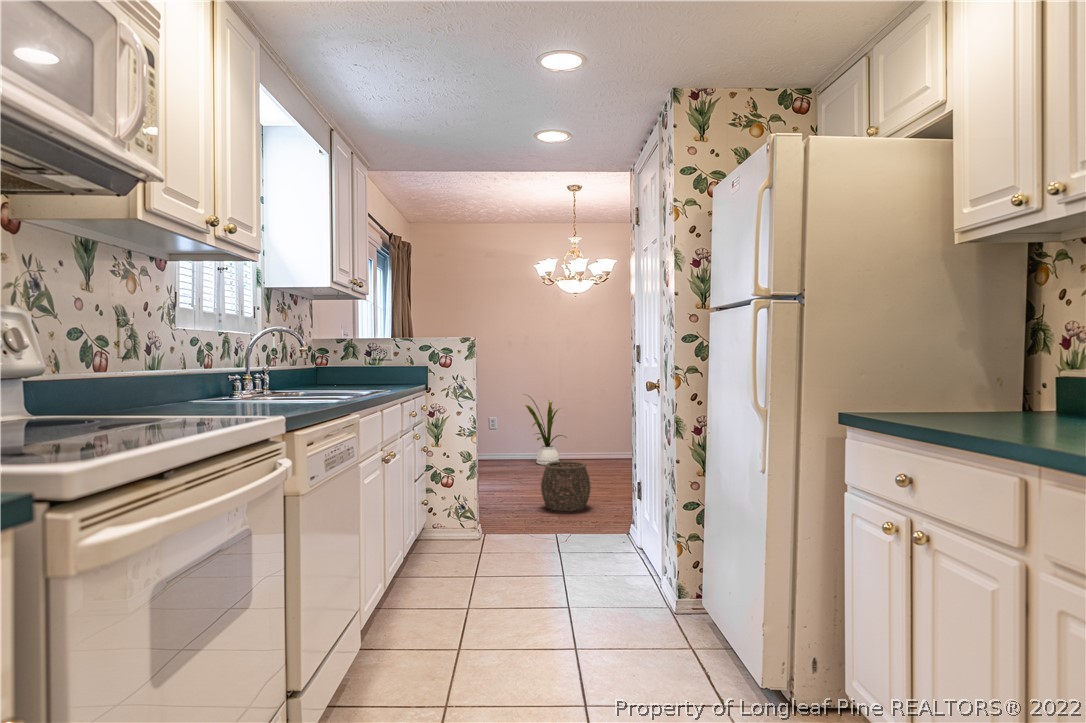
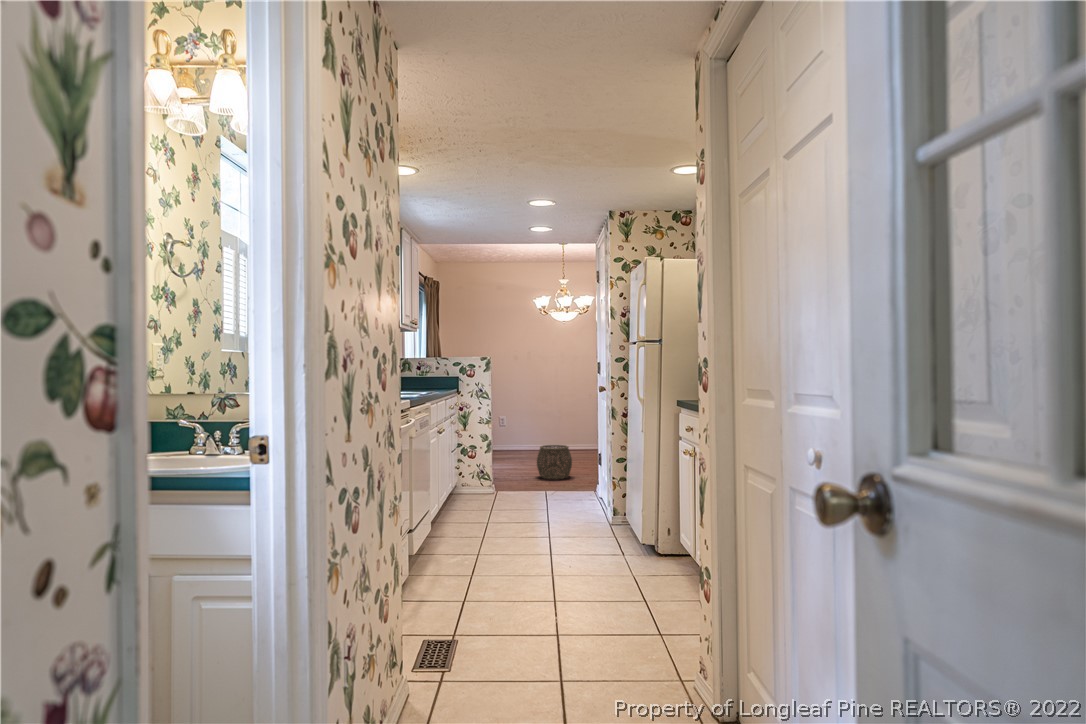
house plant: present [525,395,563,465] -> none [524,398,560,453]

